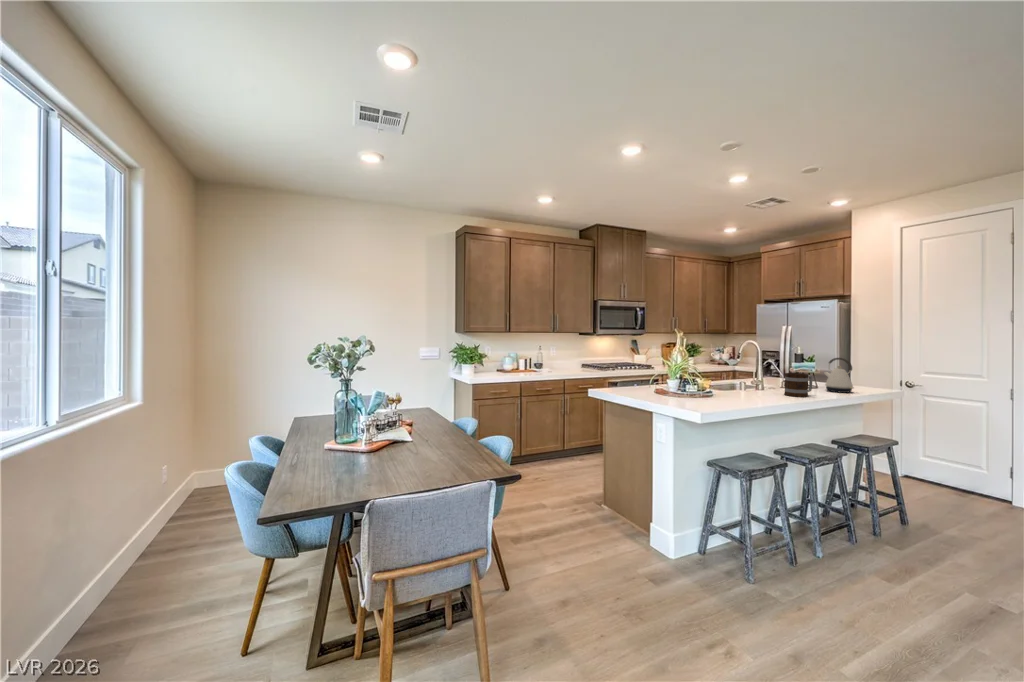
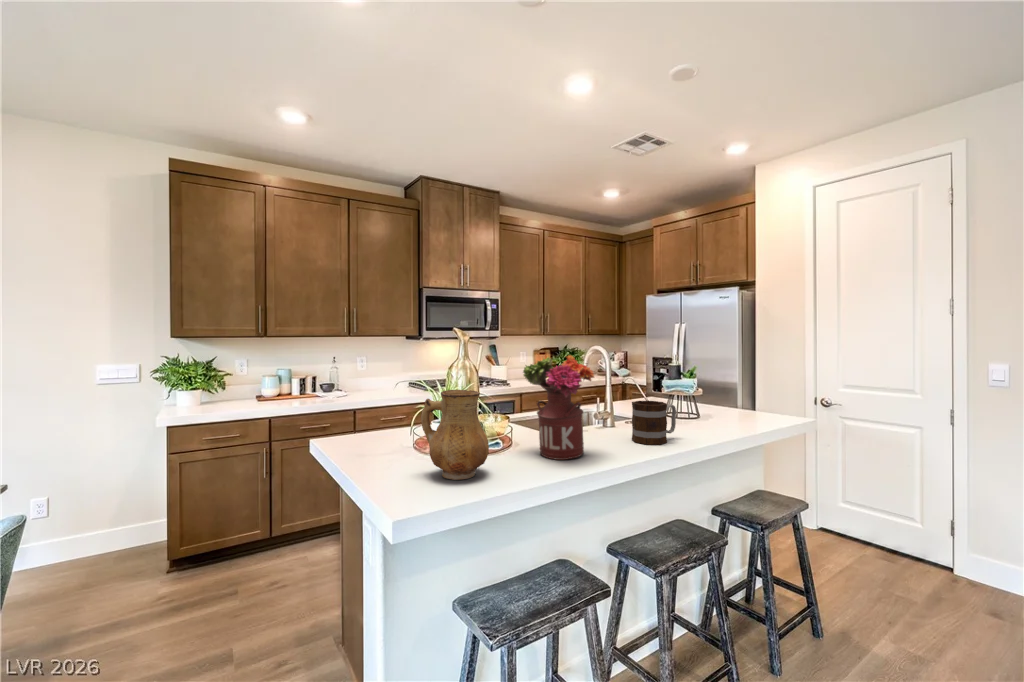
flower arrangement: none [727,345,772,400] -> present [523,355,594,460]
kettle: present [824,358,854,393] -> none [702,372,743,429]
ceramic pitcher: none [687,361,724,404] -> present [421,390,489,480]

